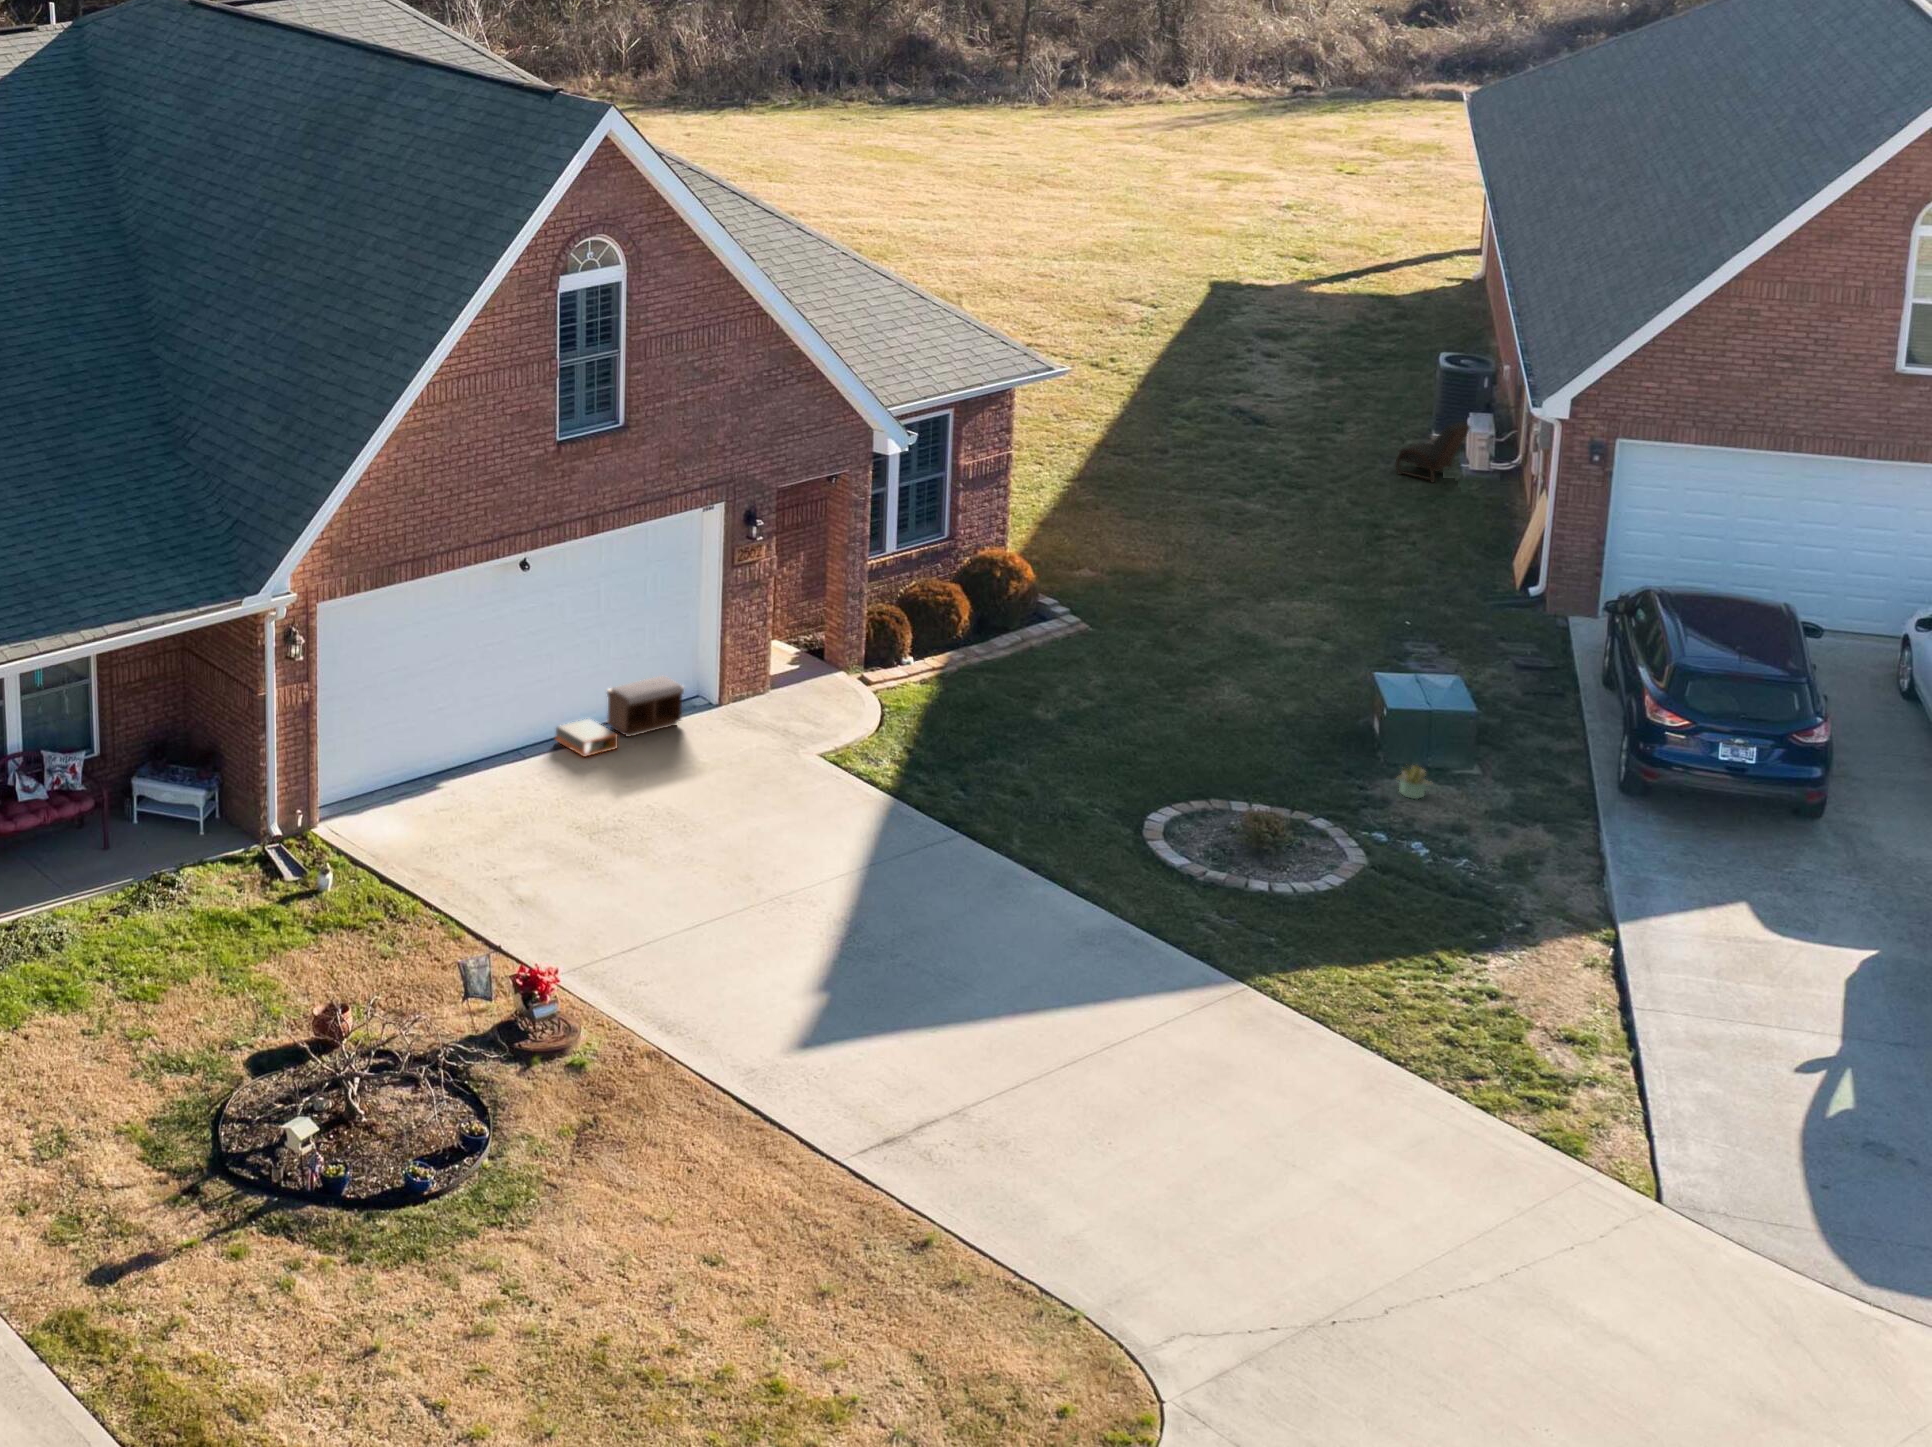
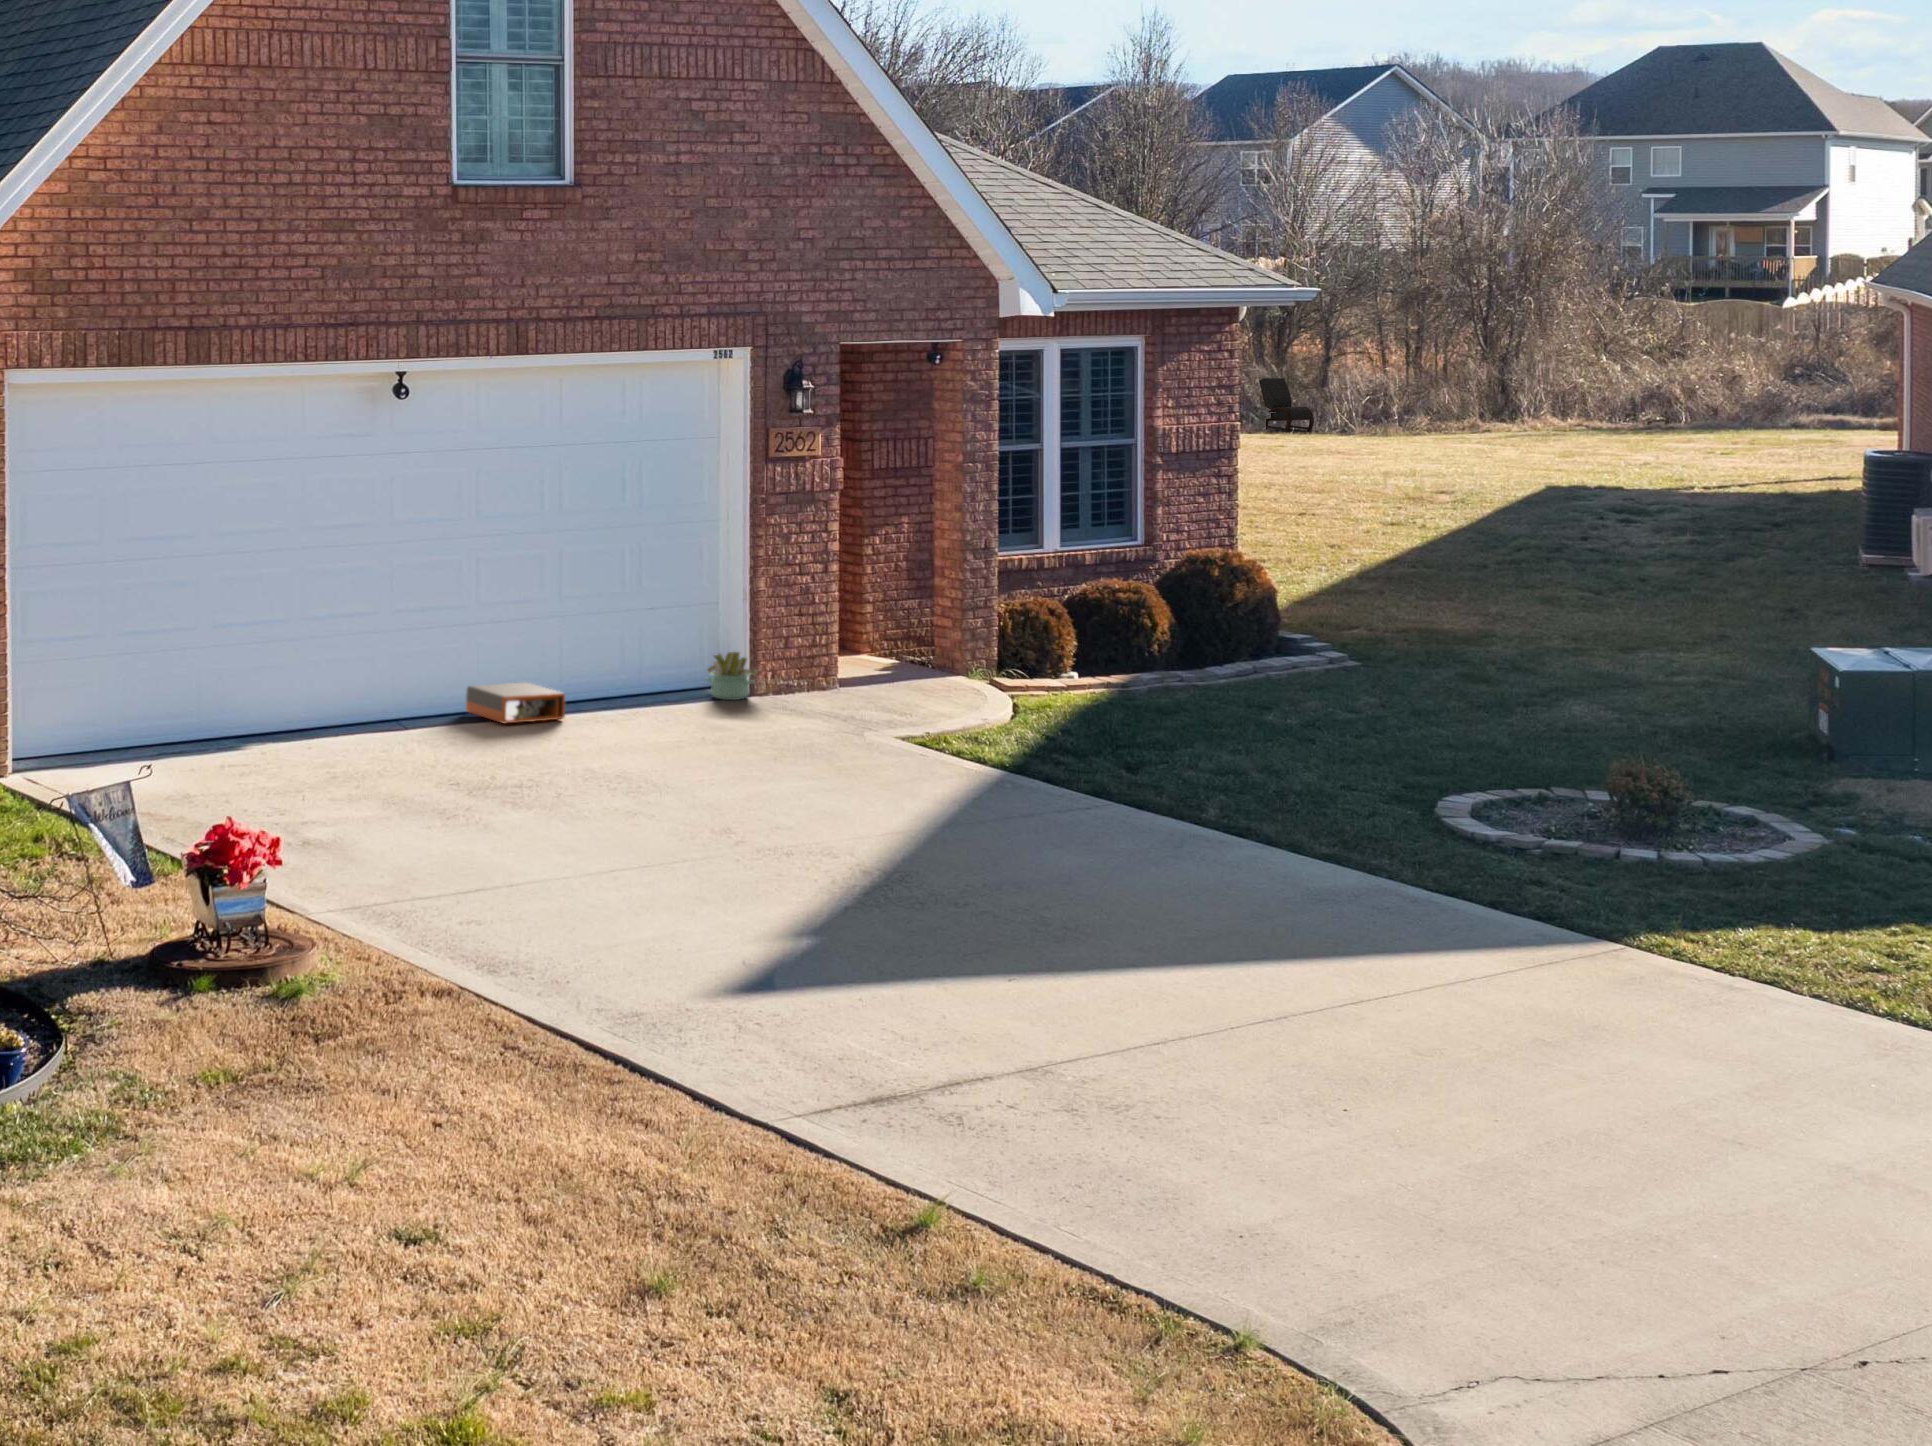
lounge chair: present [1396,422,1471,482] -> present [1259,378,1314,432]
bench: present [607,676,684,737] -> none [557,629,684,712]
decorative plant: present [1397,765,1431,799] -> present [706,652,757,700]

